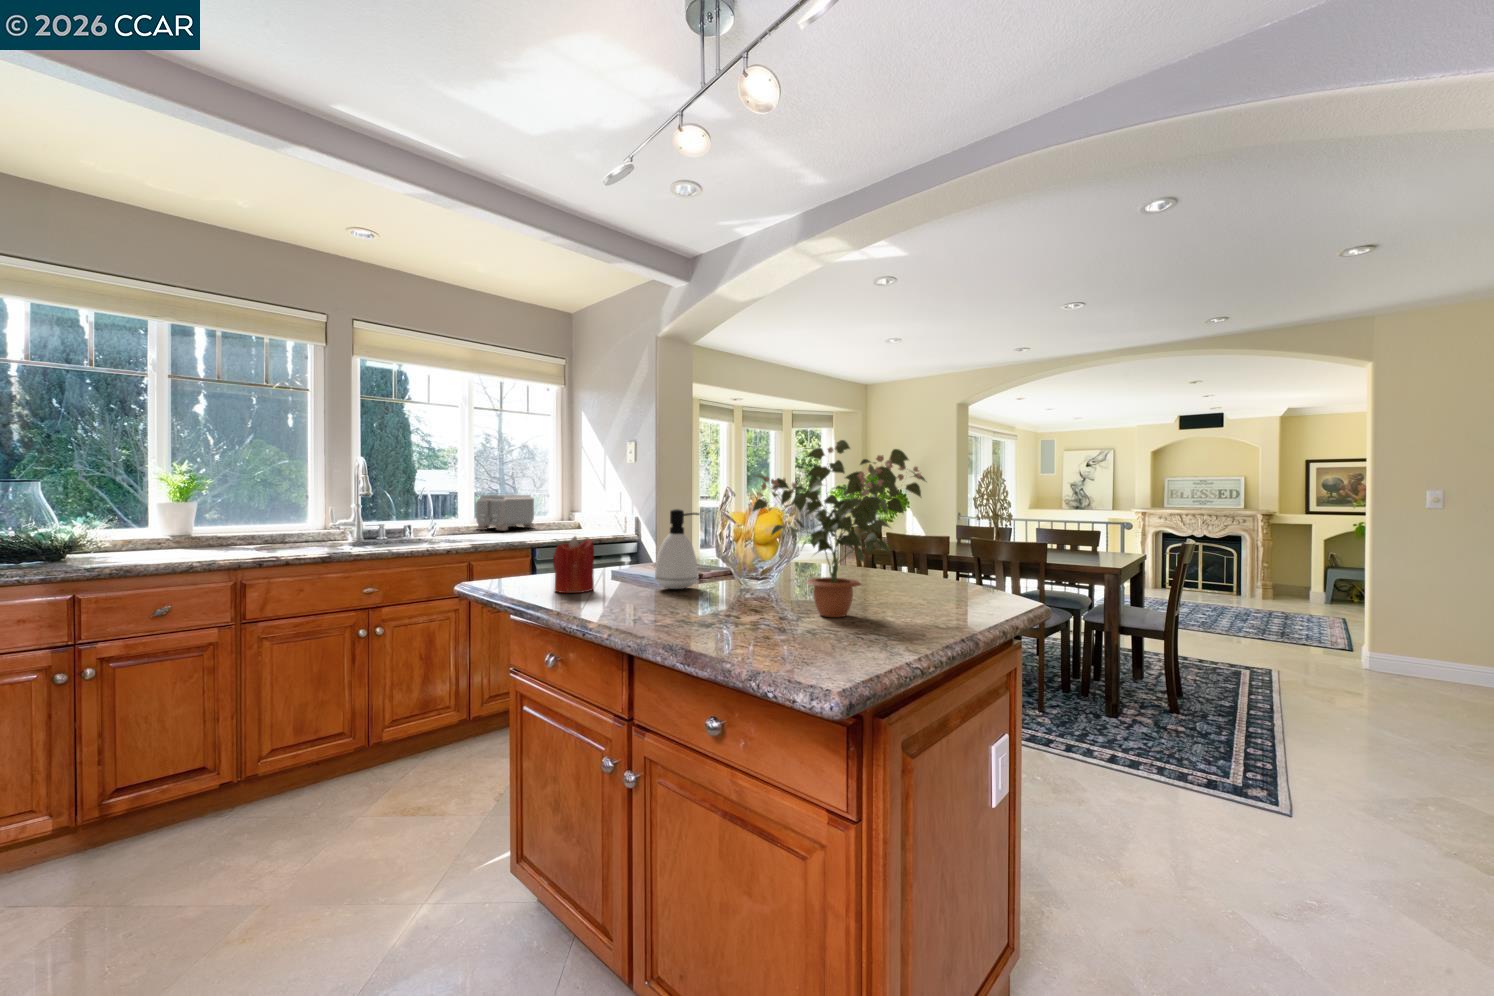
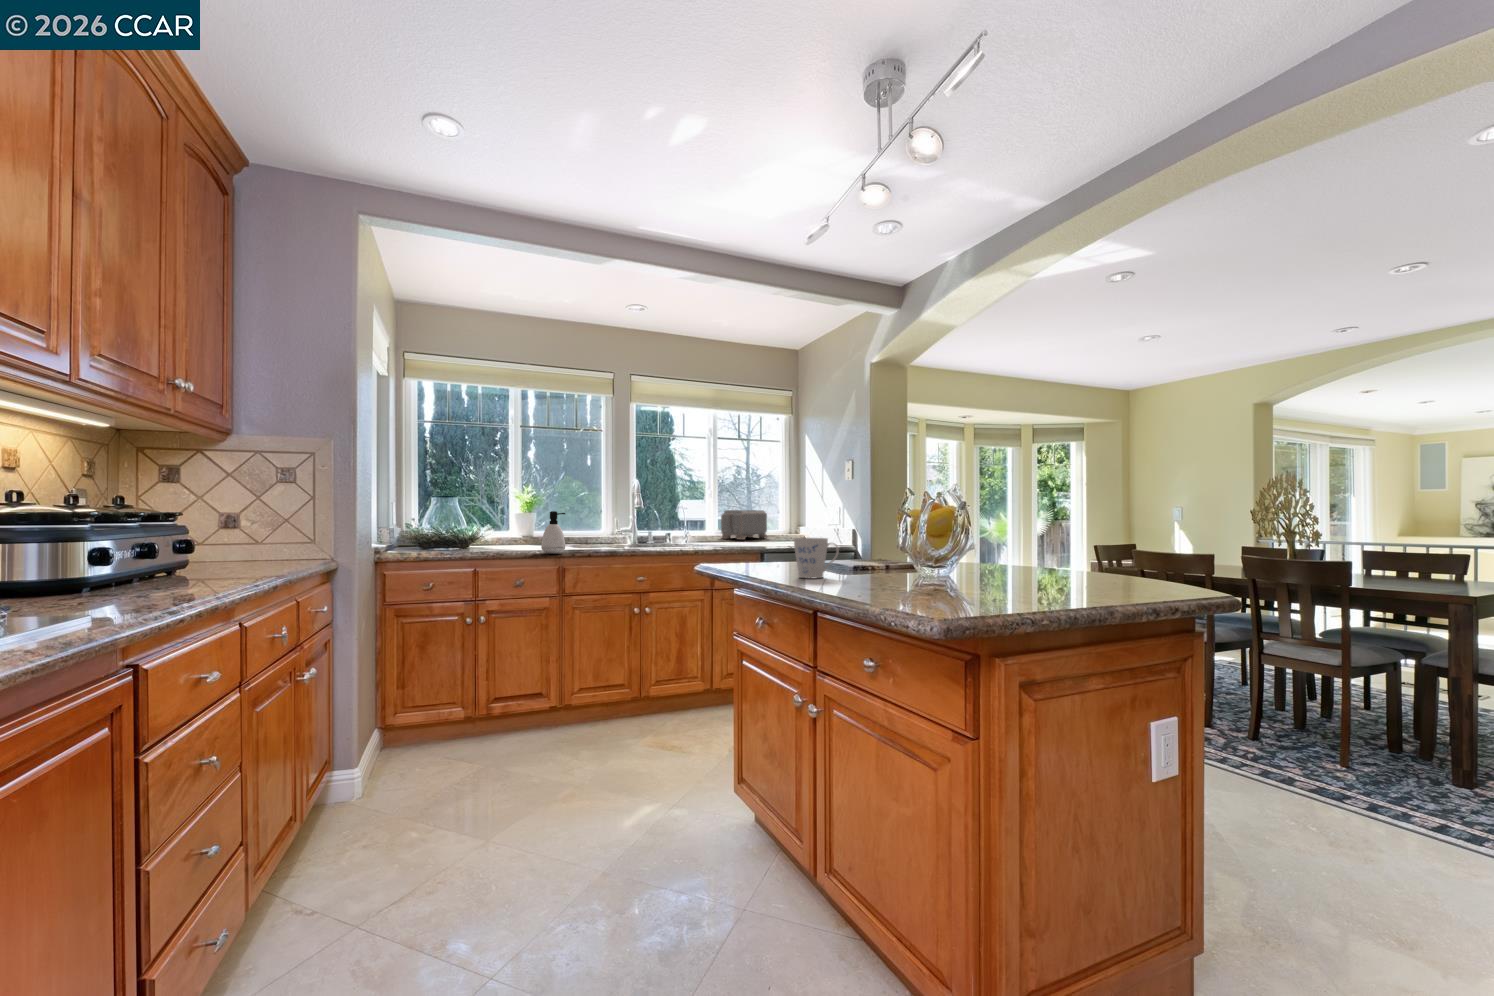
potted plant: present [752,440,927,617] -> none [912,439,1066,589]
soap dispenser: present [655,509,699,589] -> present [541,511,565,554]
candle: present [553,536,594,593] -> none [764,528,795,572]
mug: none [599,551,656,605] -> present [794,538,839,578]

